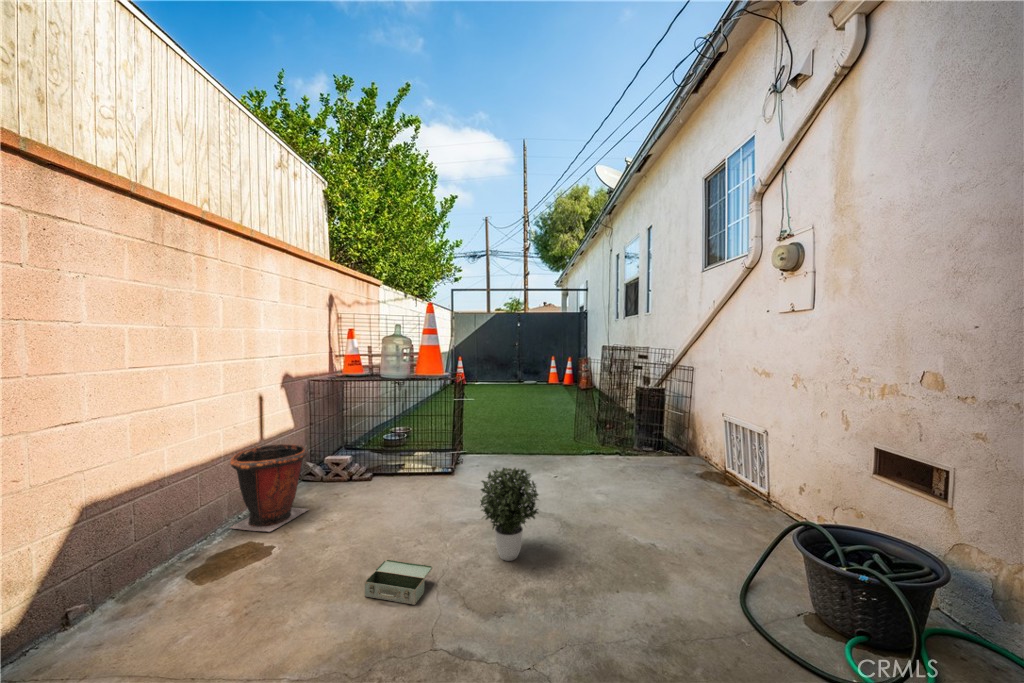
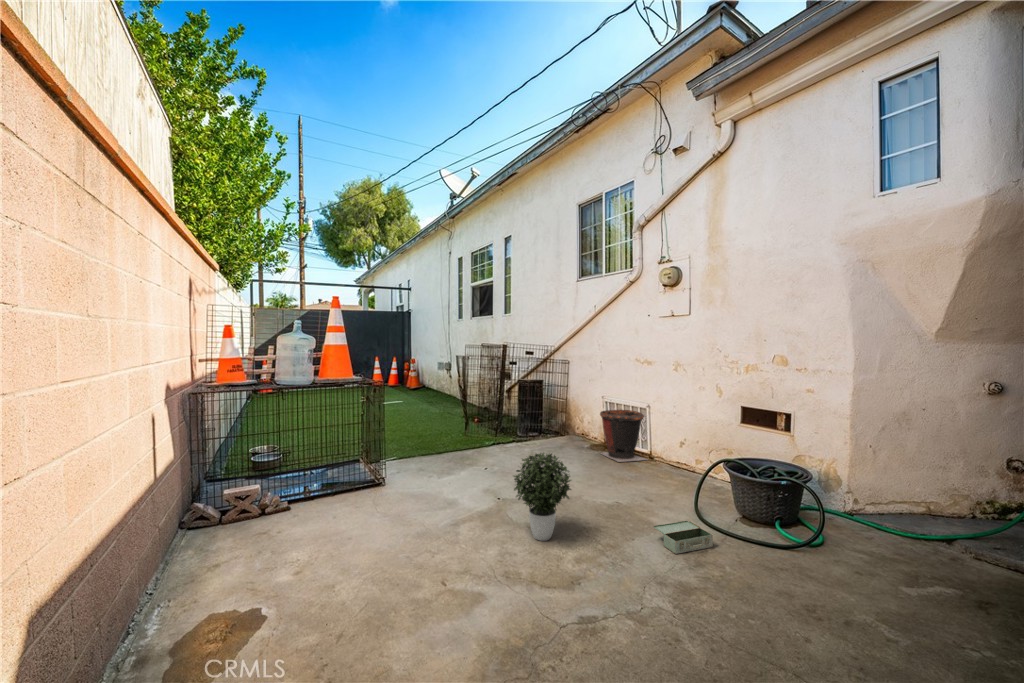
trash can: present [230,444,308,532] -> present [600,410,647,462]
toolbox: present [365,560,432,605] -> present [653,521,713,554]

